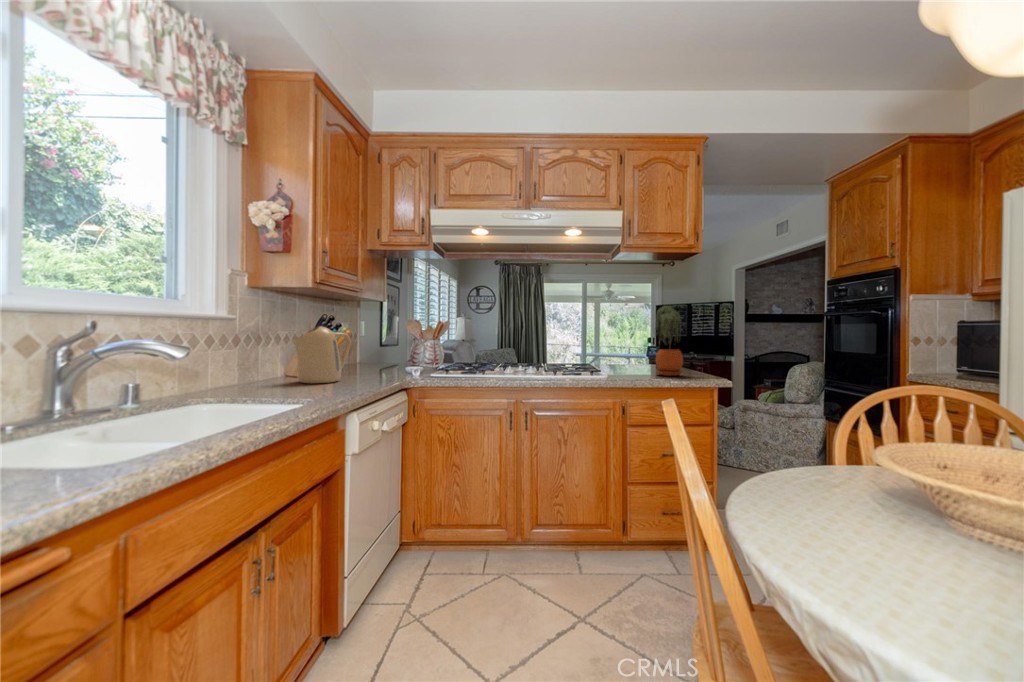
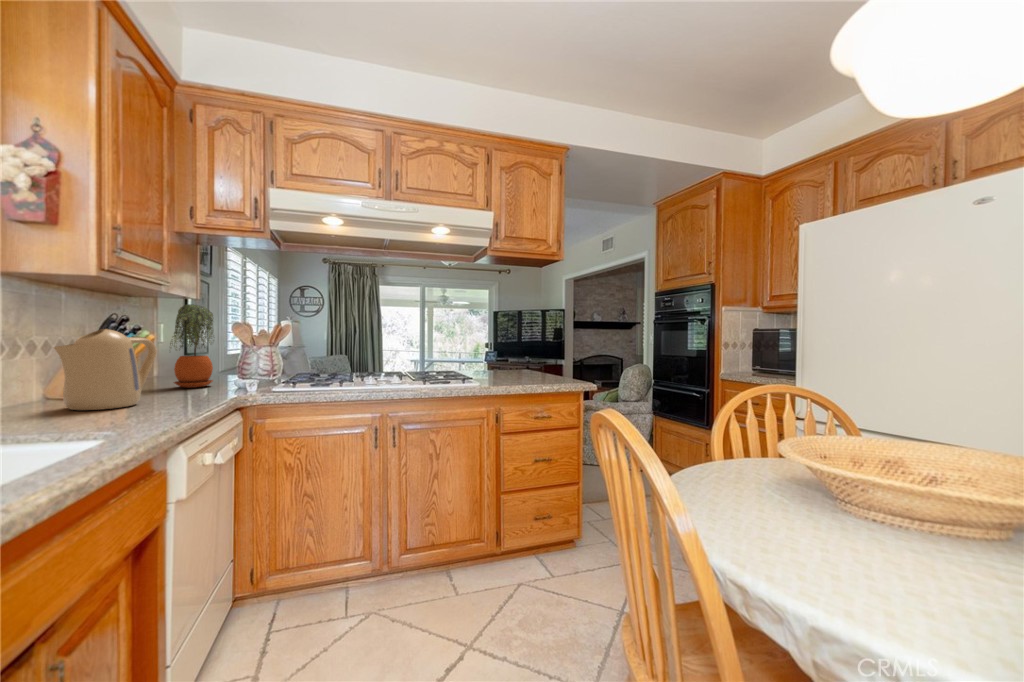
potted plant: present [655,306,683,376] -> present [170,304,213,388]

